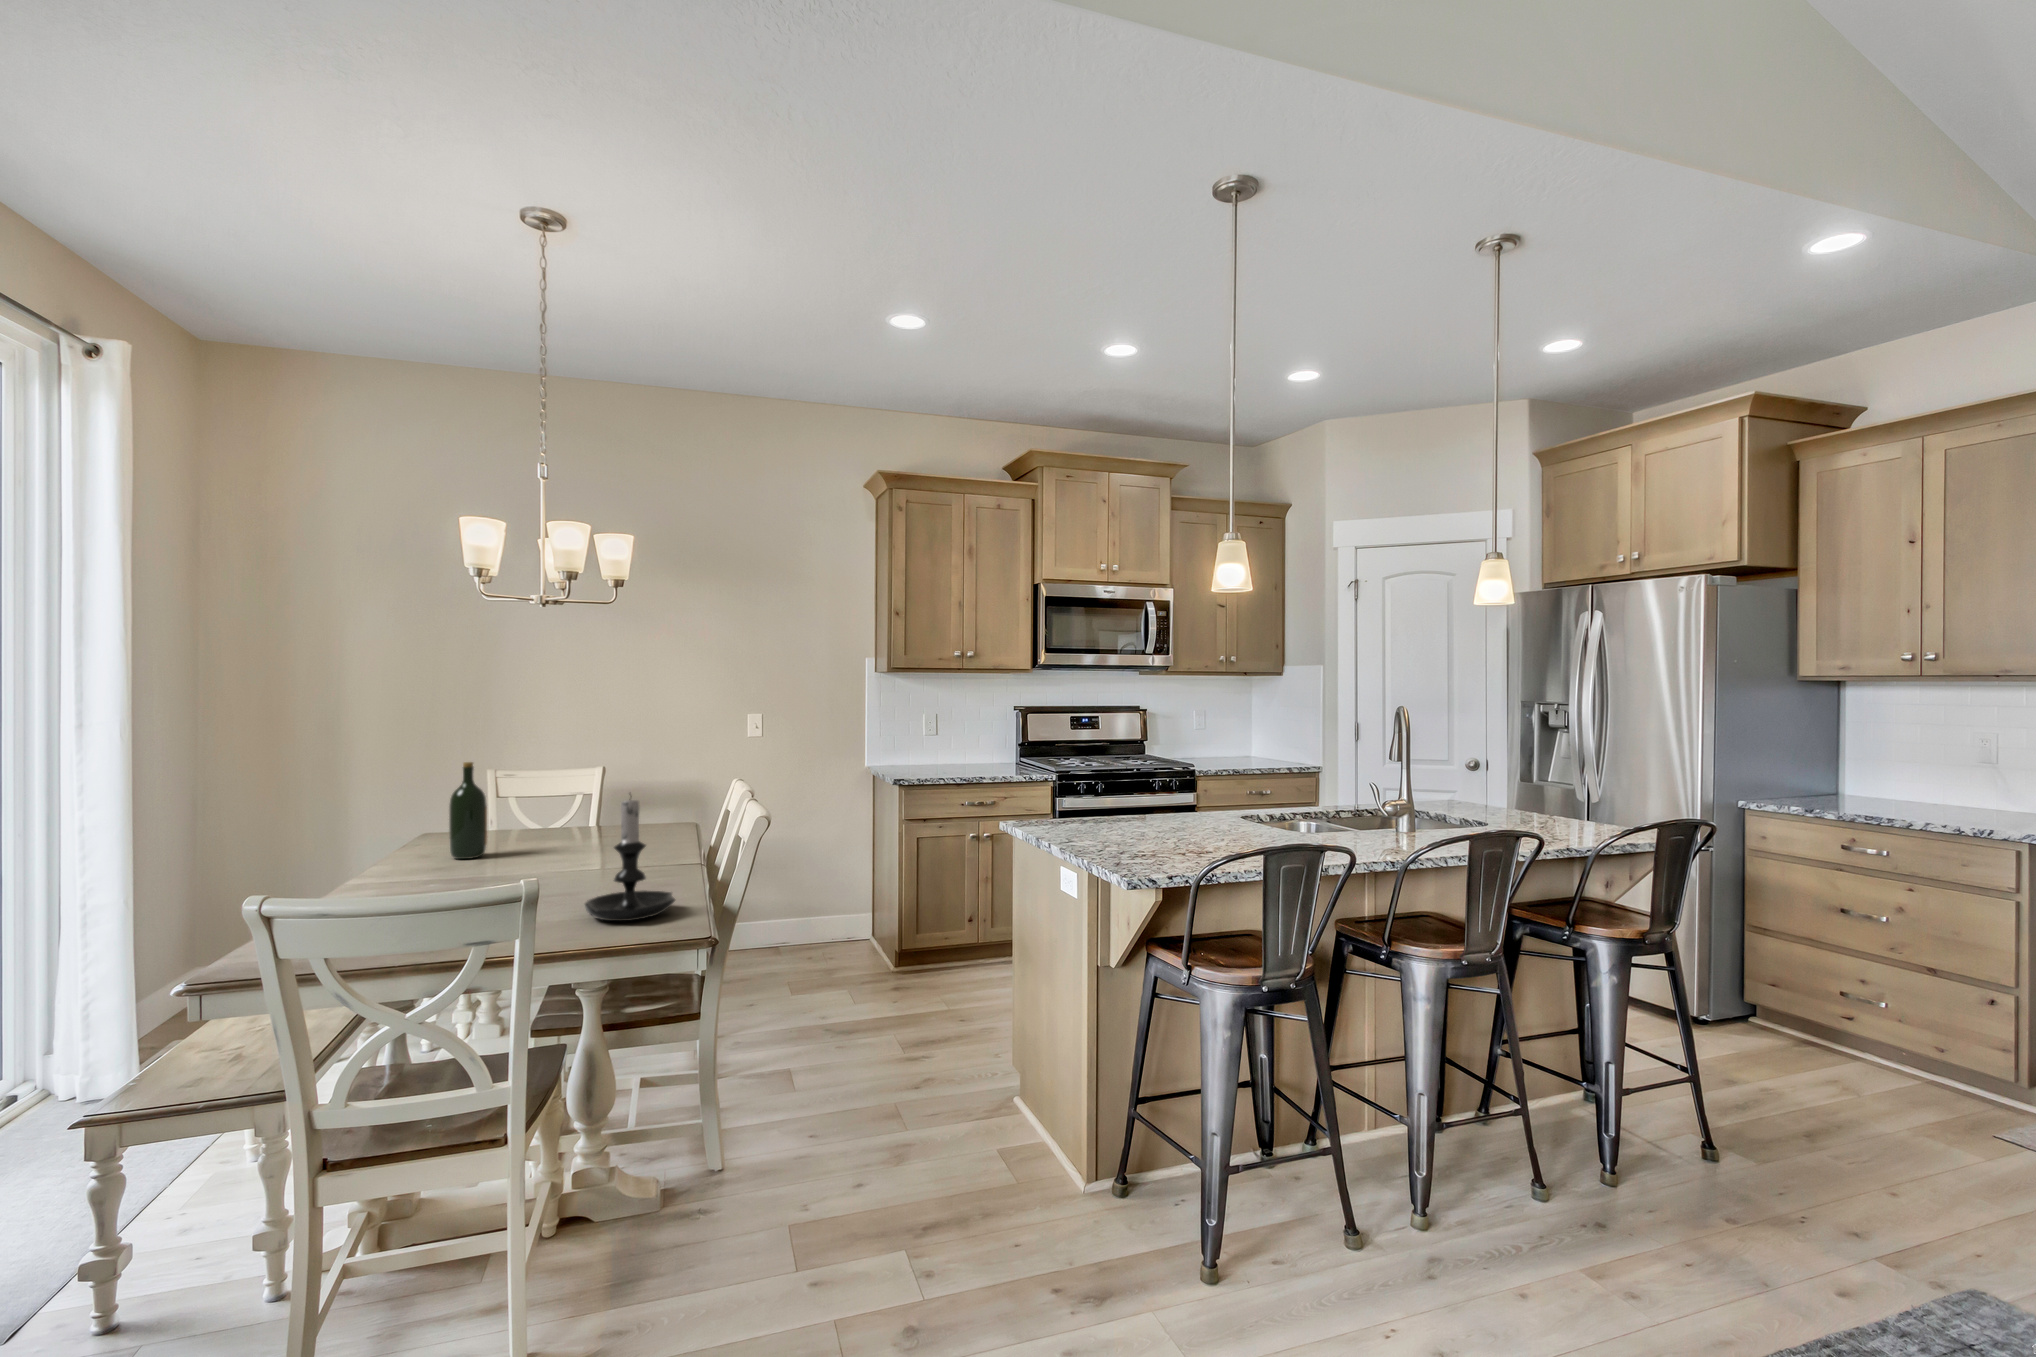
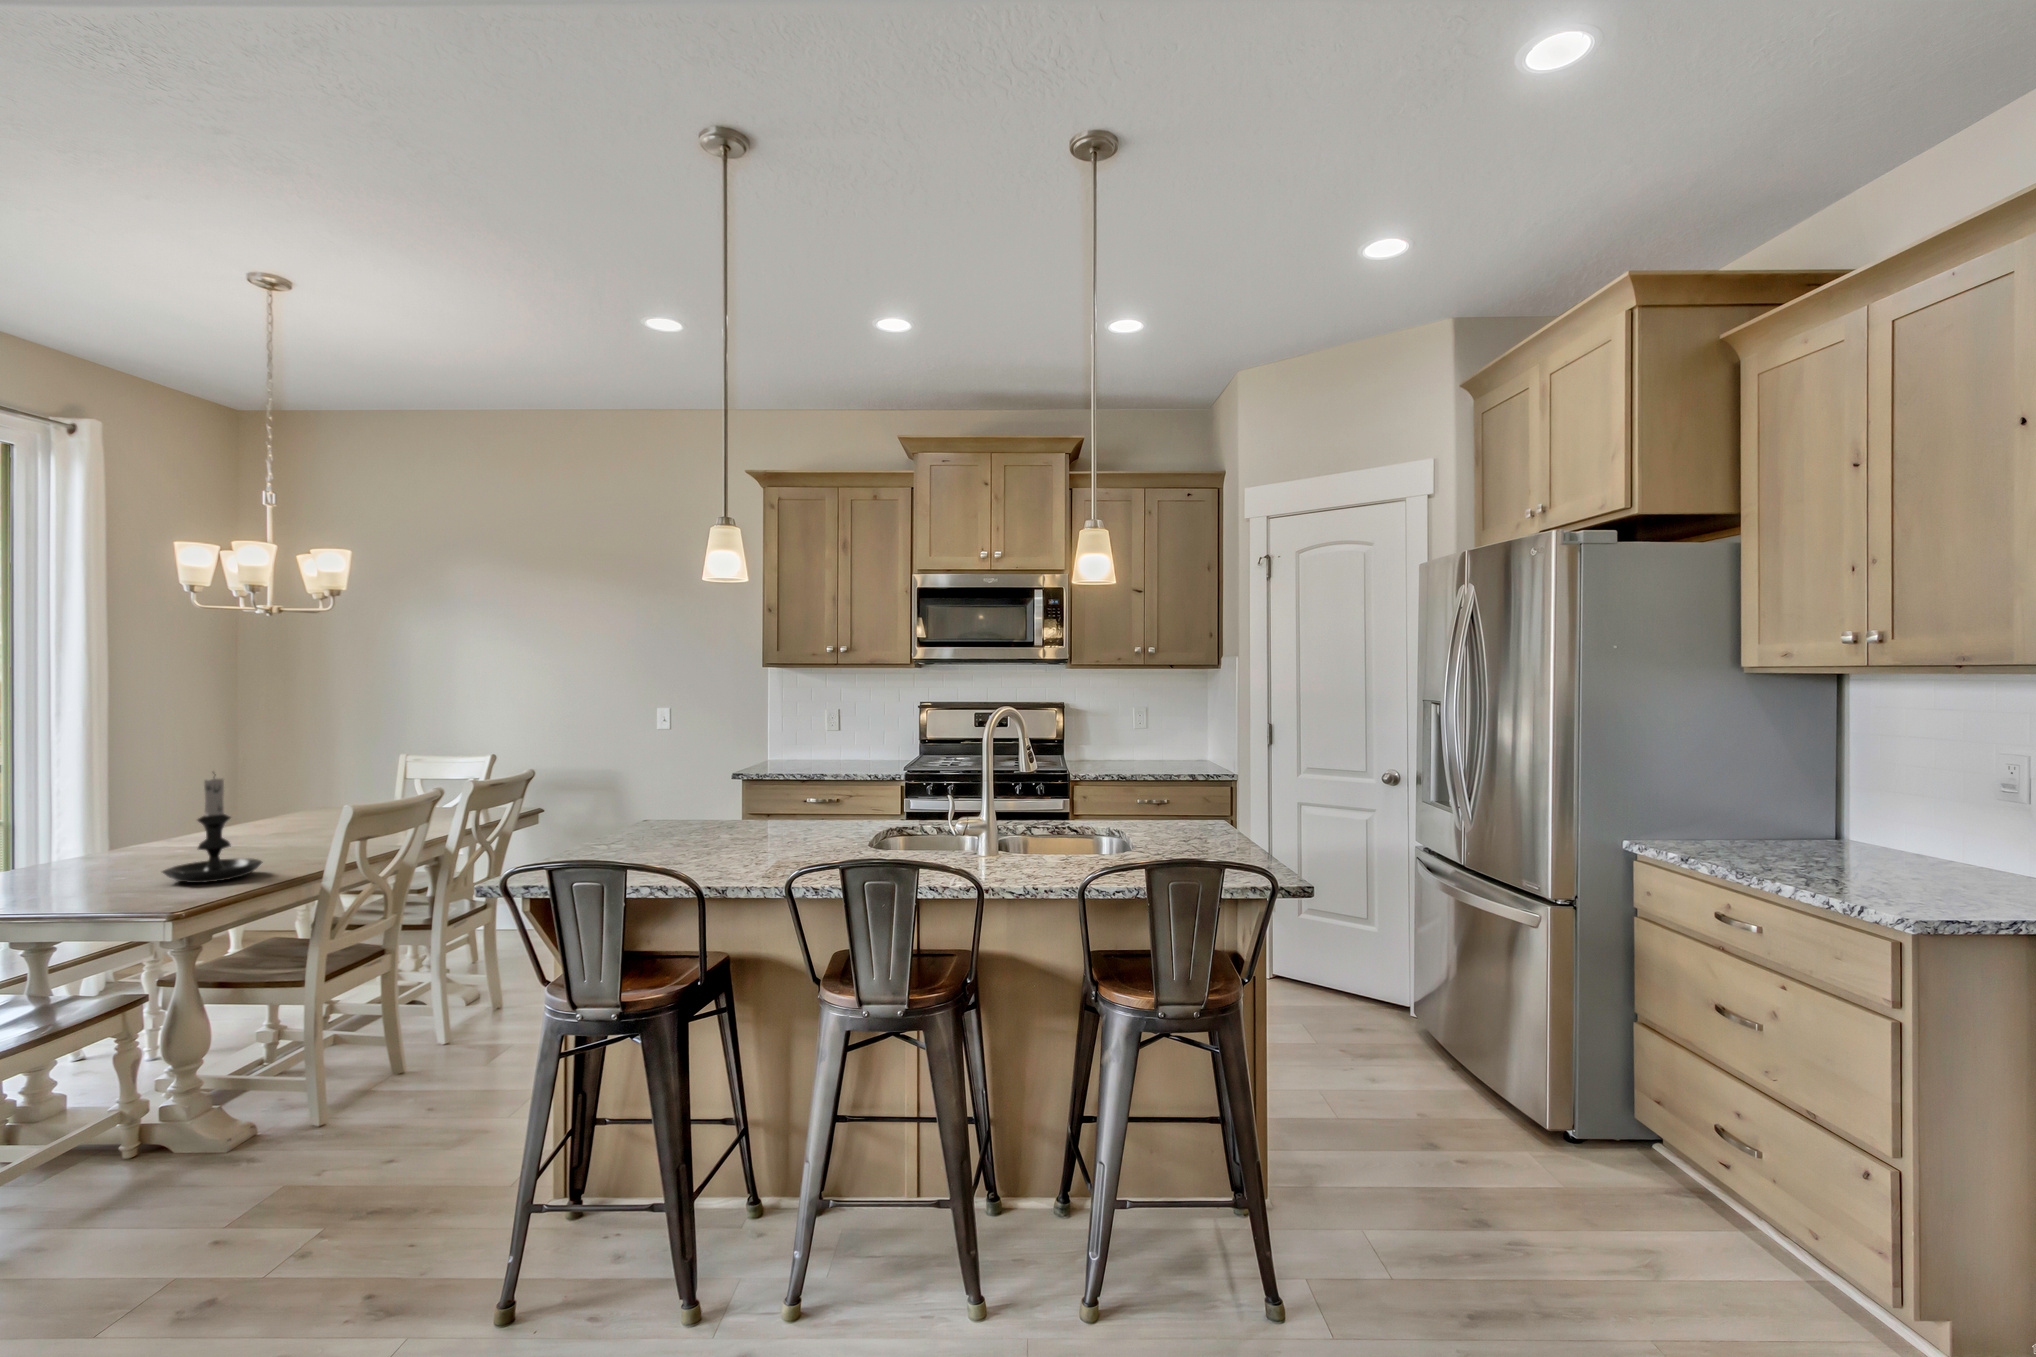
wine bottle: present [449,762,487,859] -> none [272,745,306,826]

